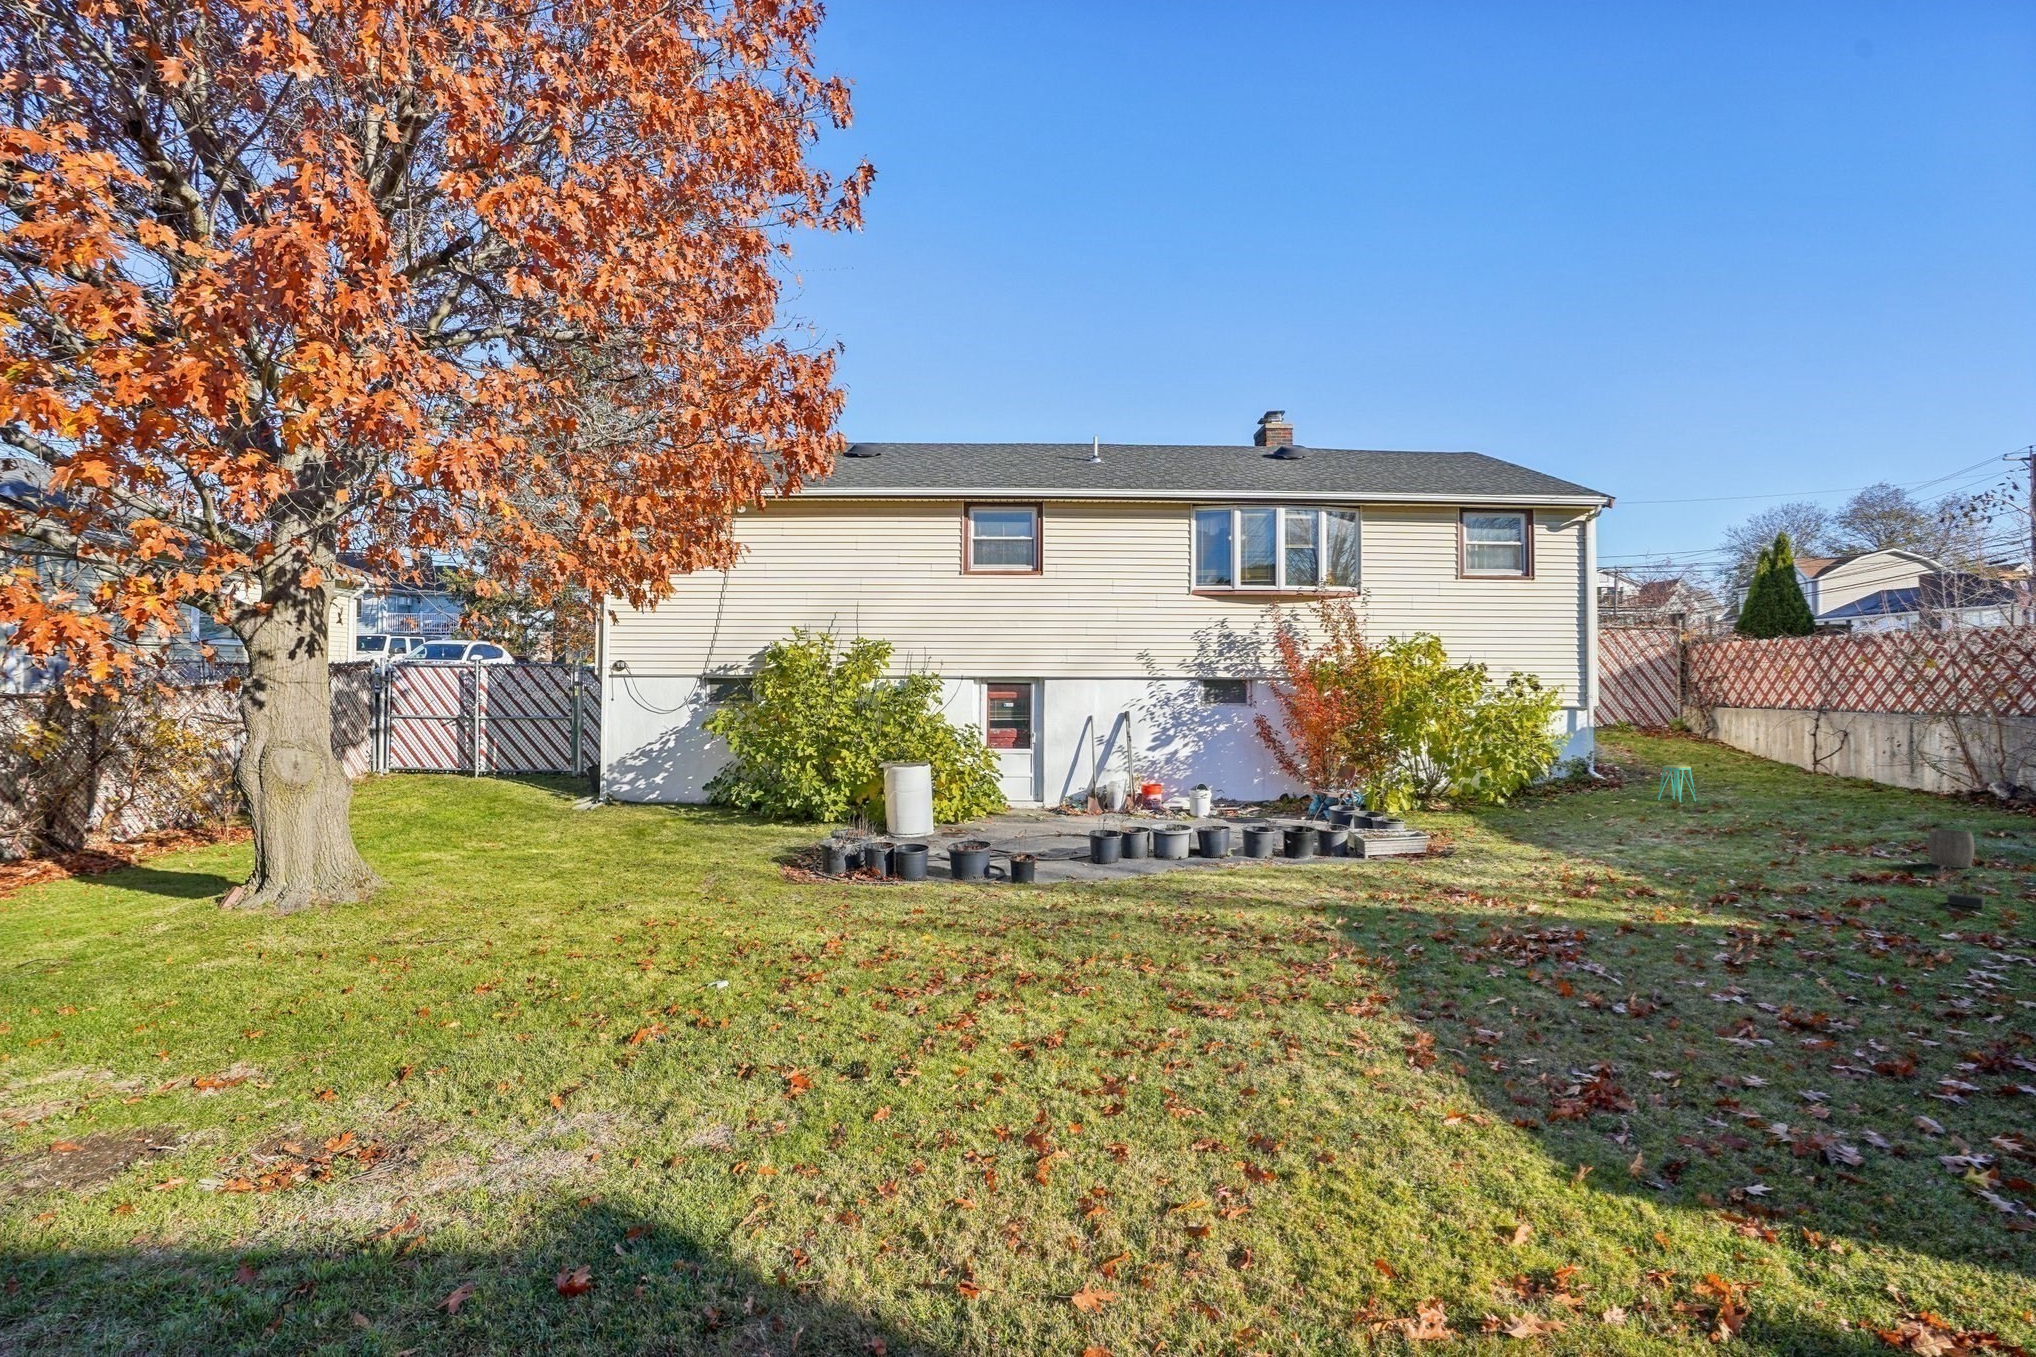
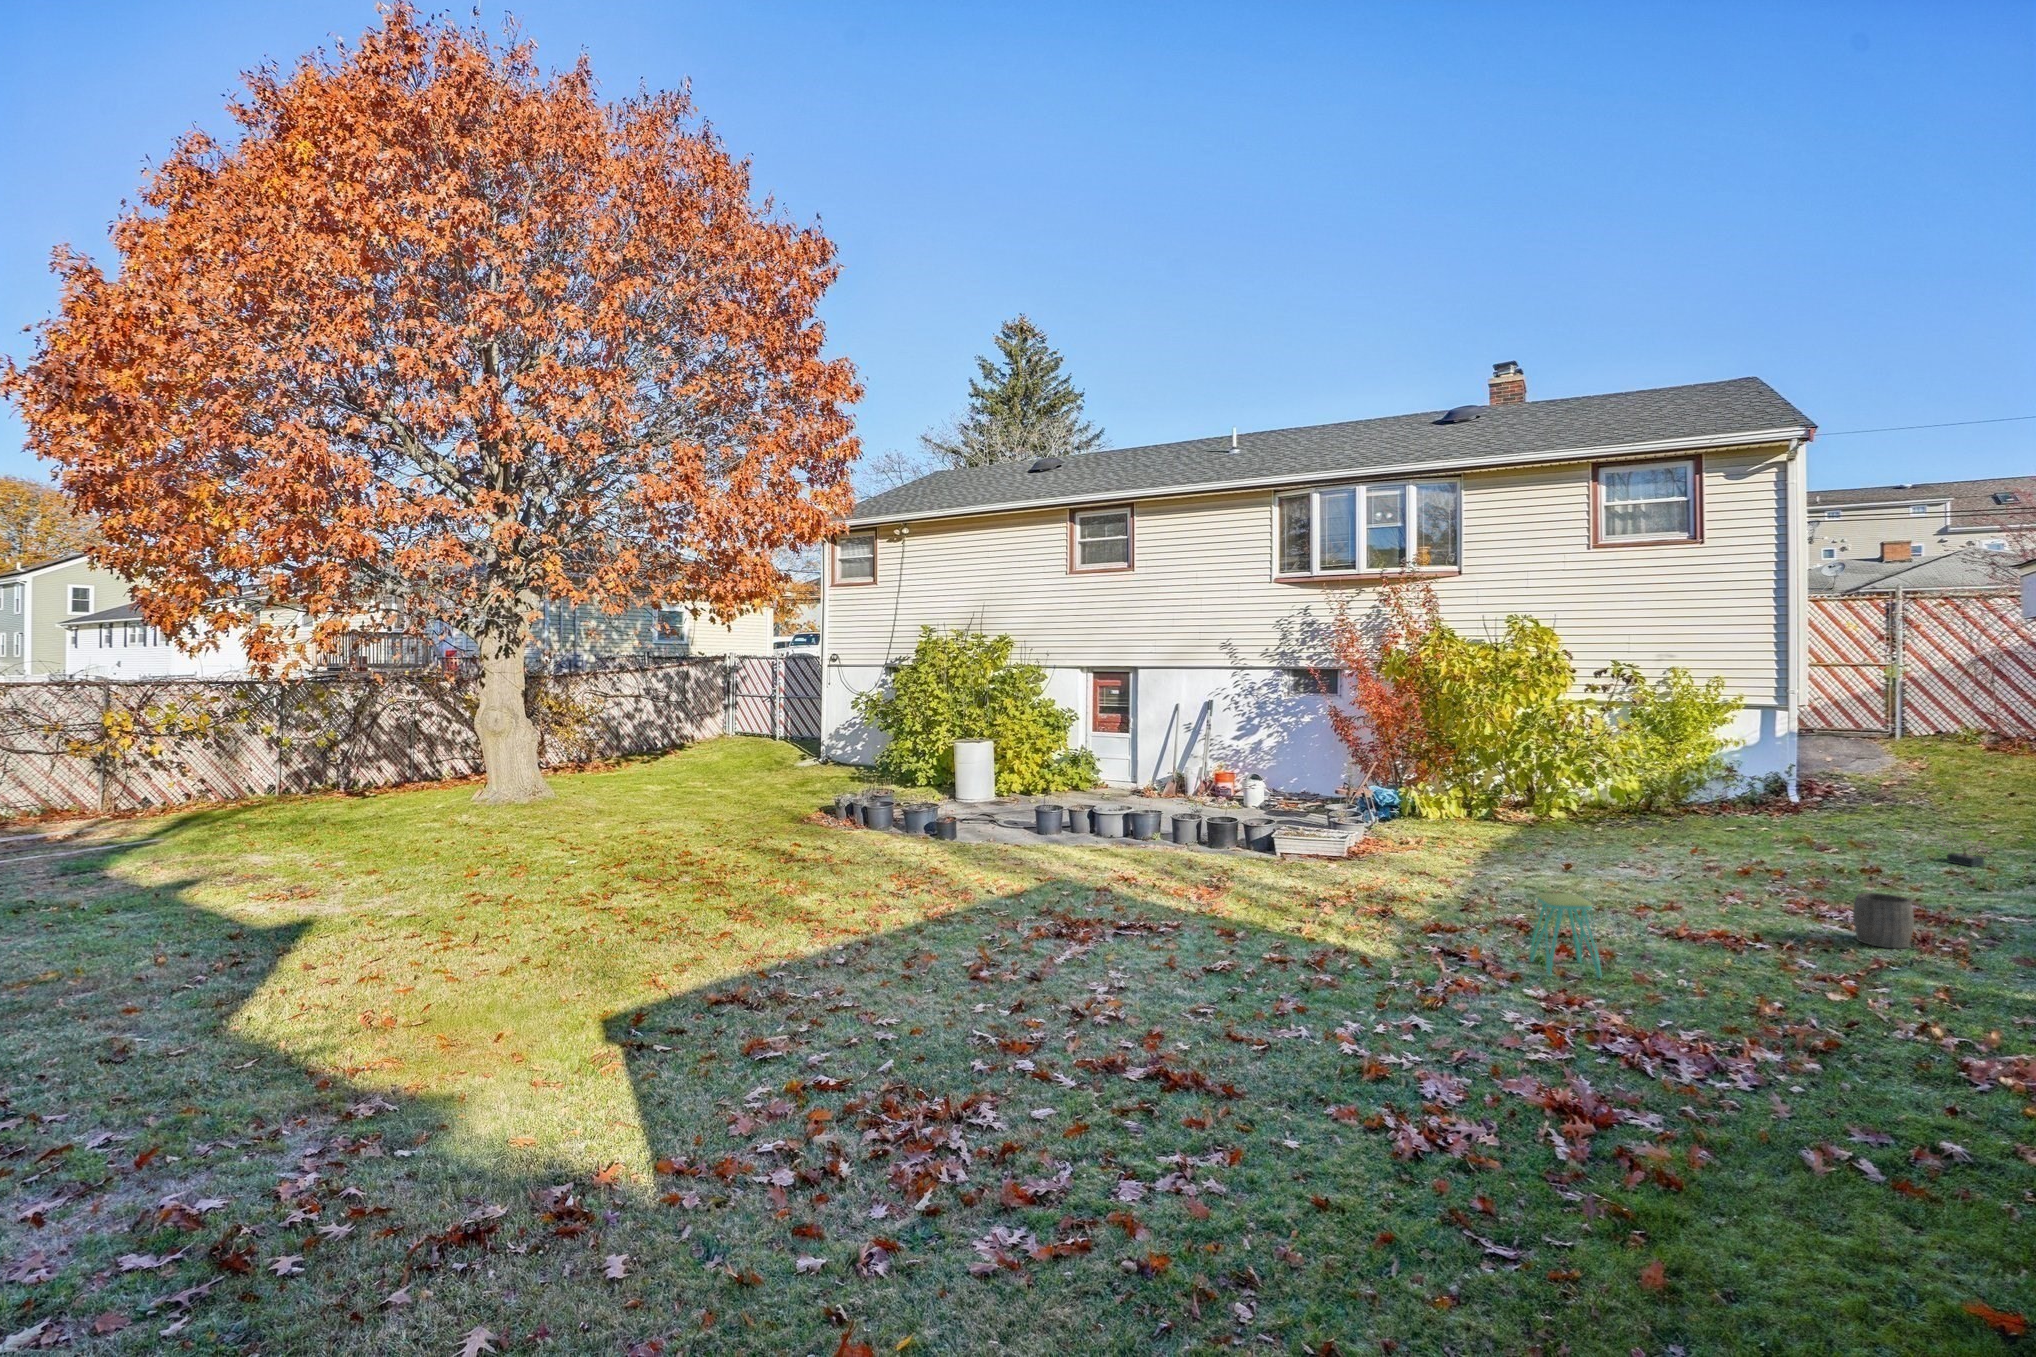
stool: present [1658,765,1696,802] -> present [1530,893,1602,978]
decorative plant: present [1935,866,1991,908] -> present [1942,832,1985,867]

